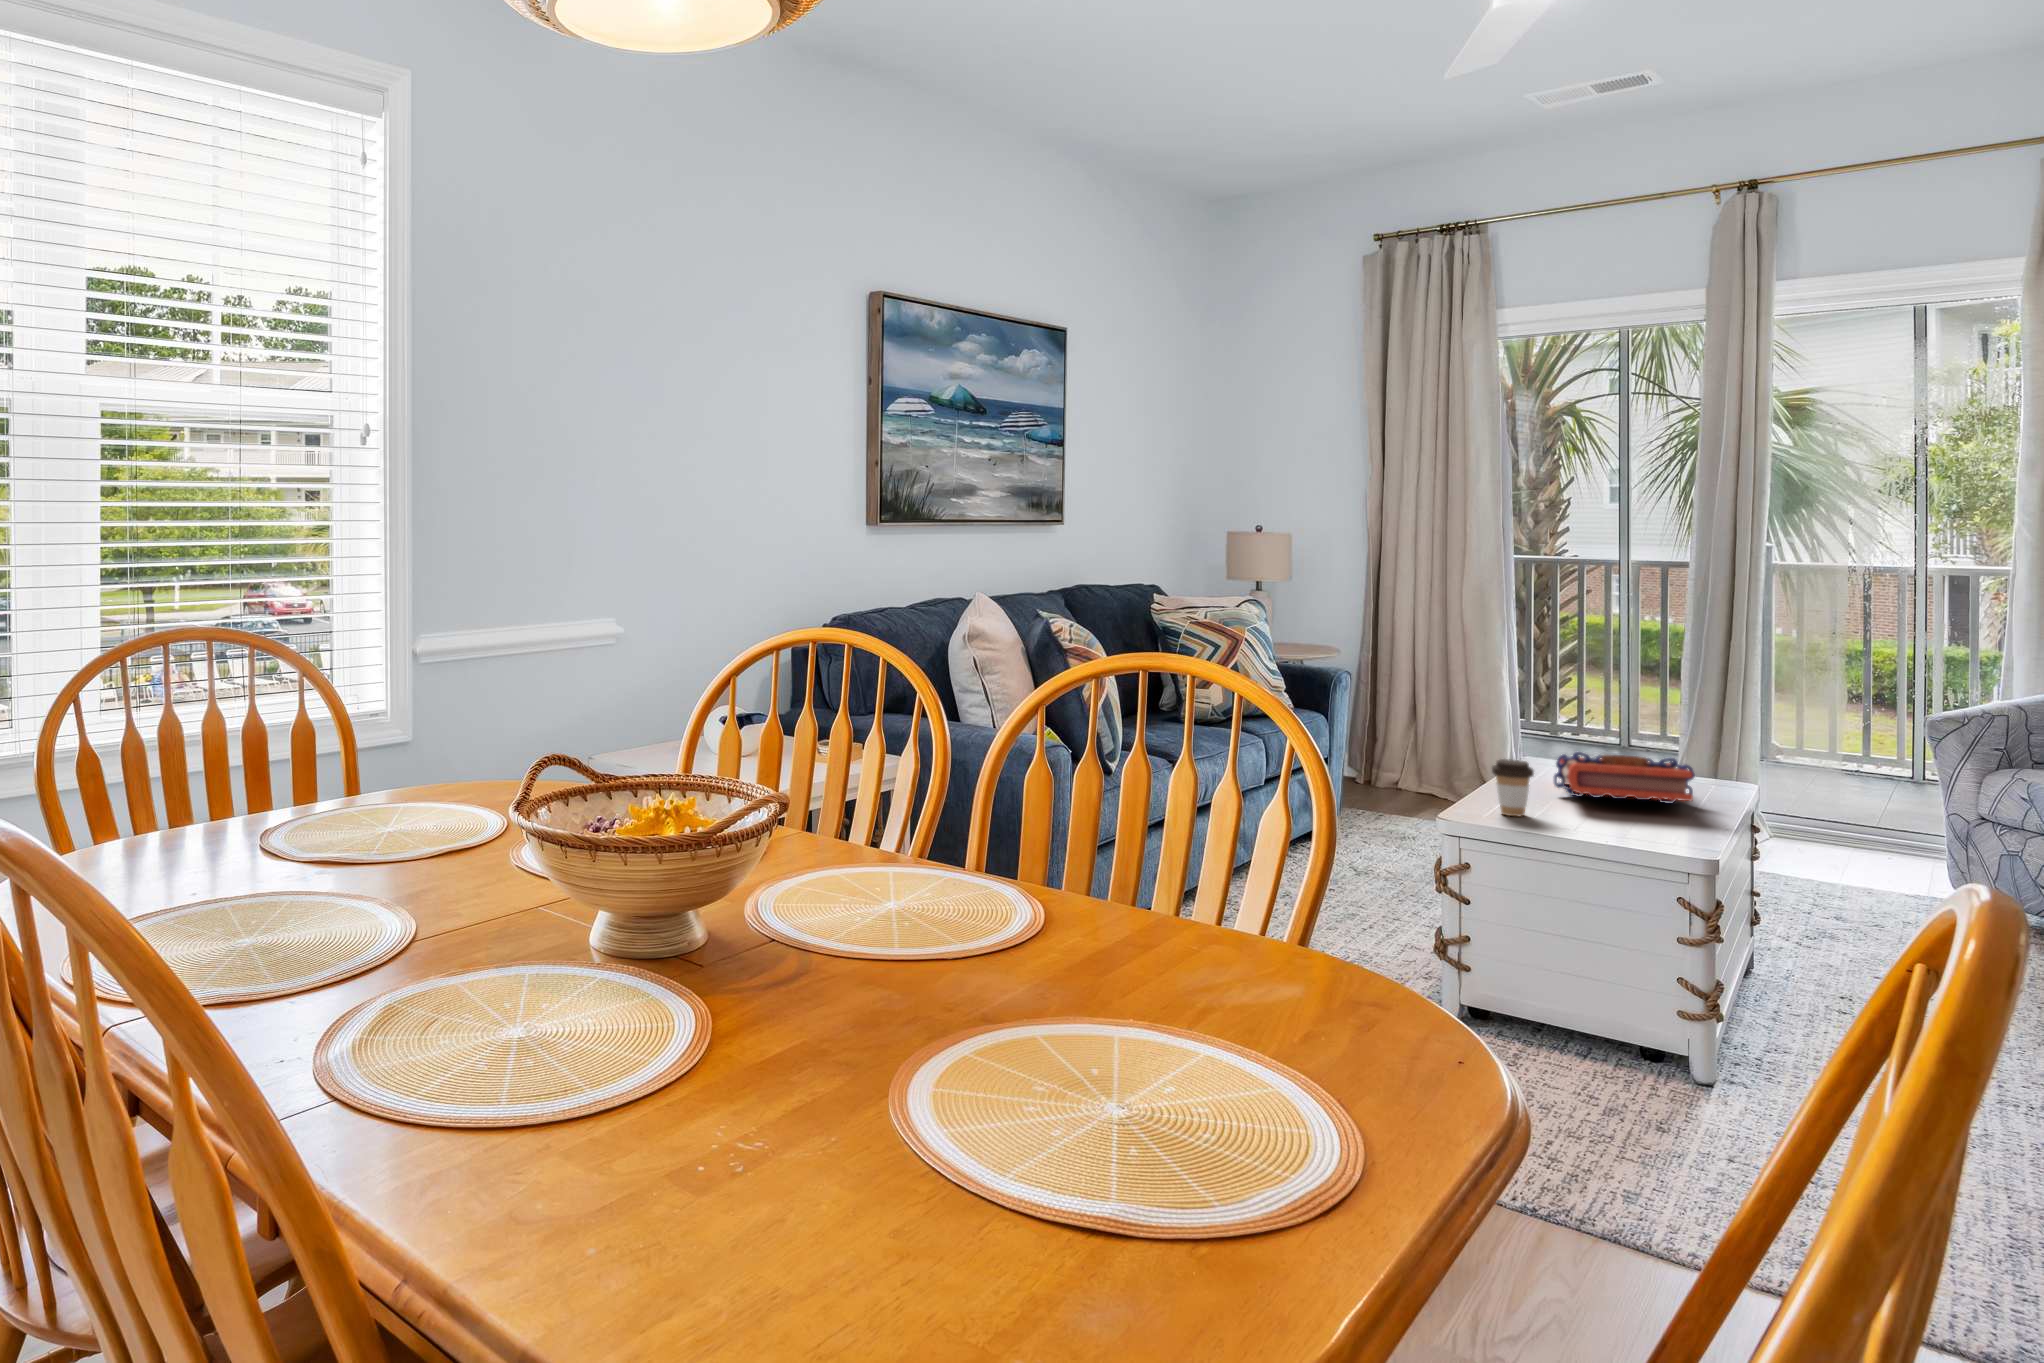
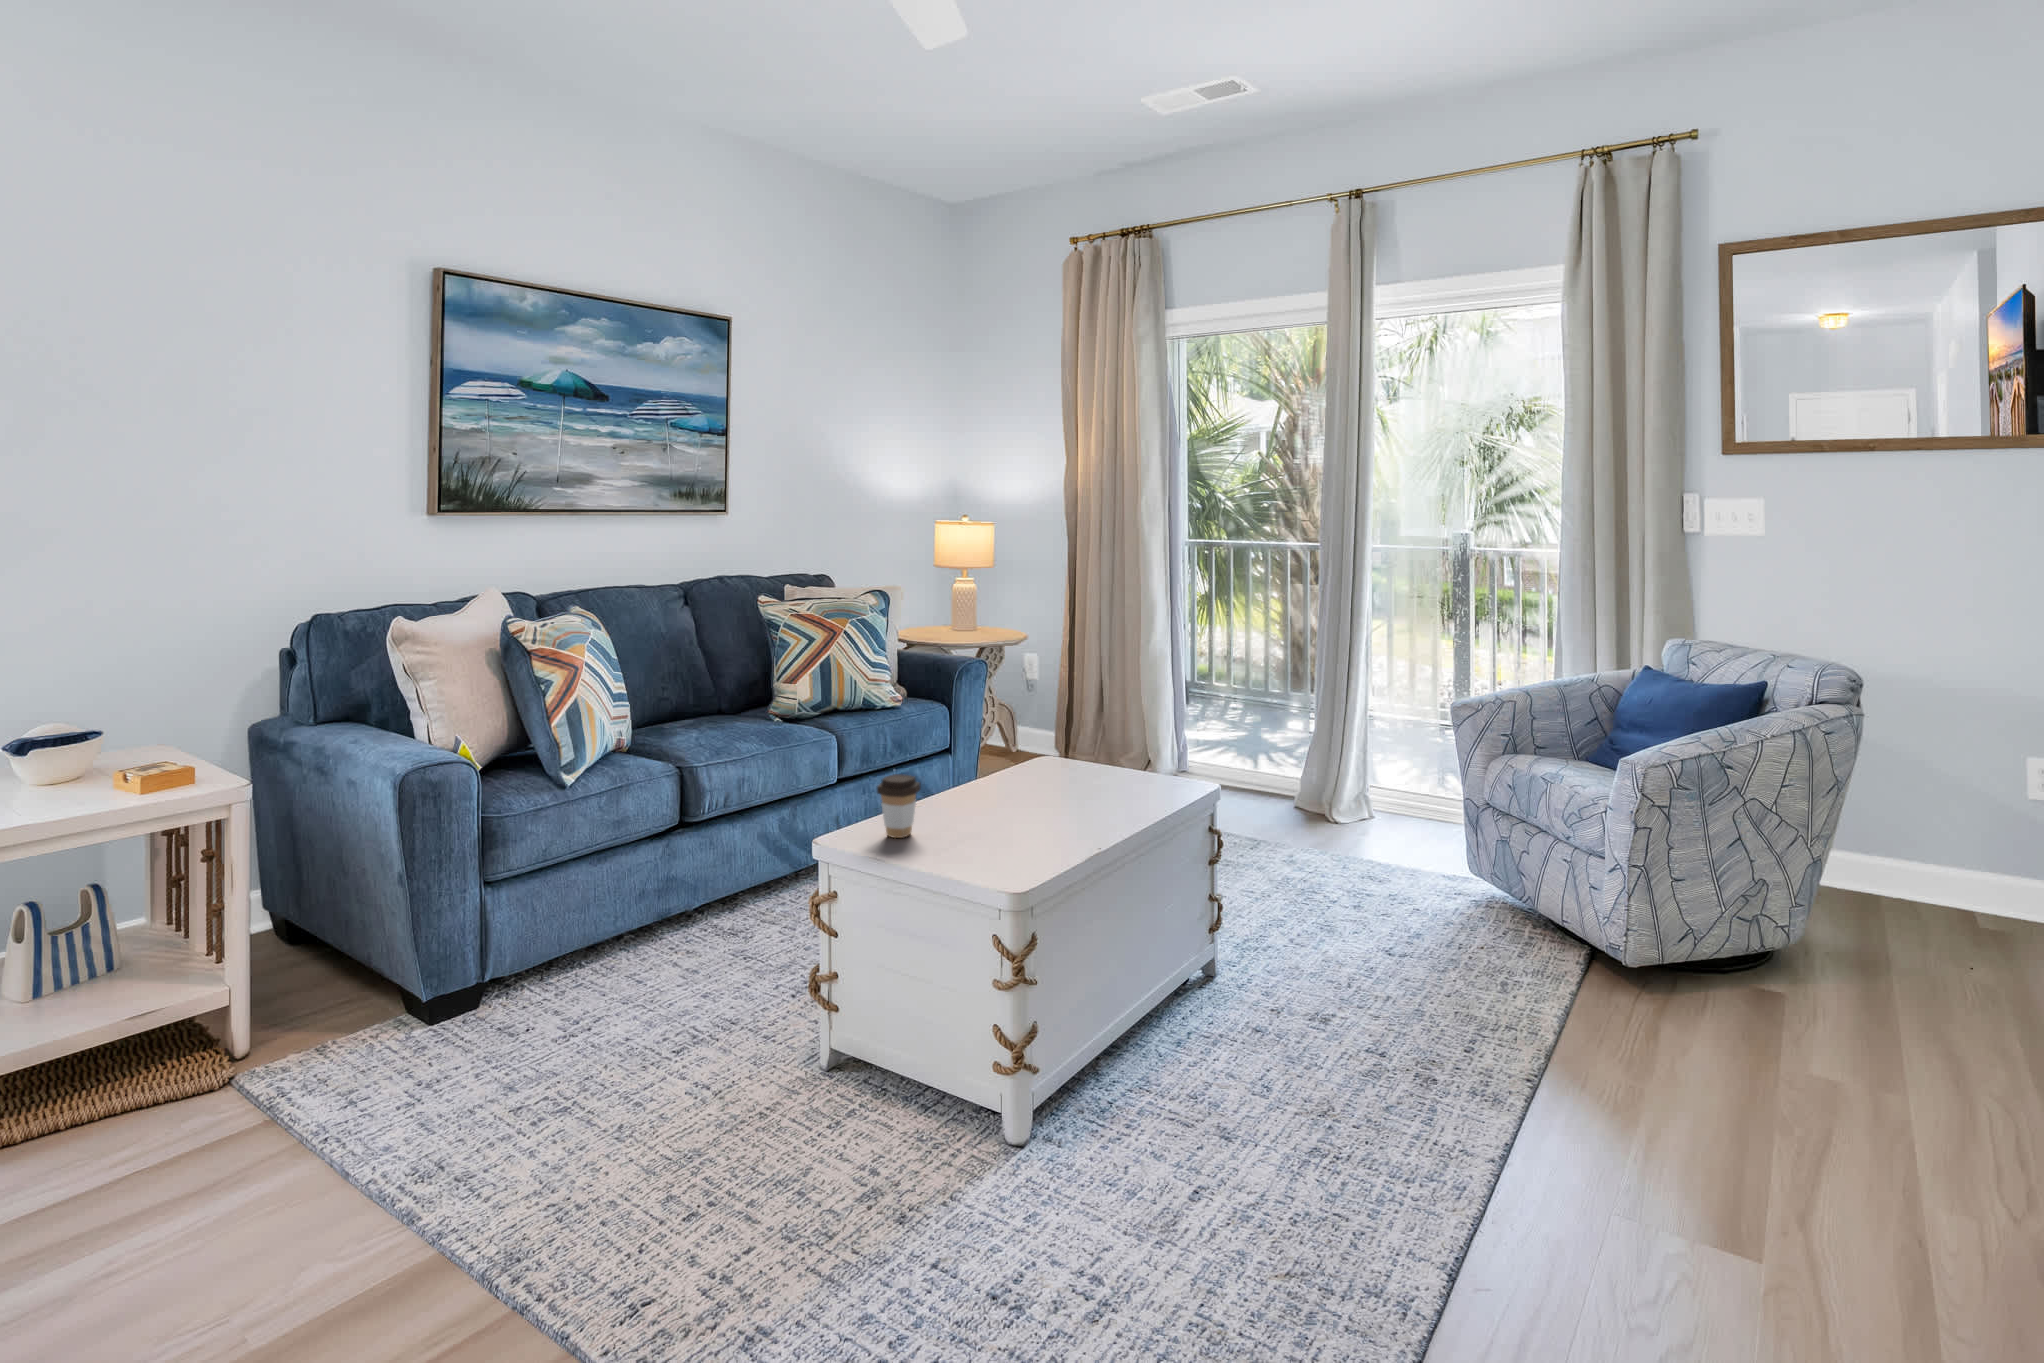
book: present [1554,752,1695,804] -> none [970,759,1117,817]

